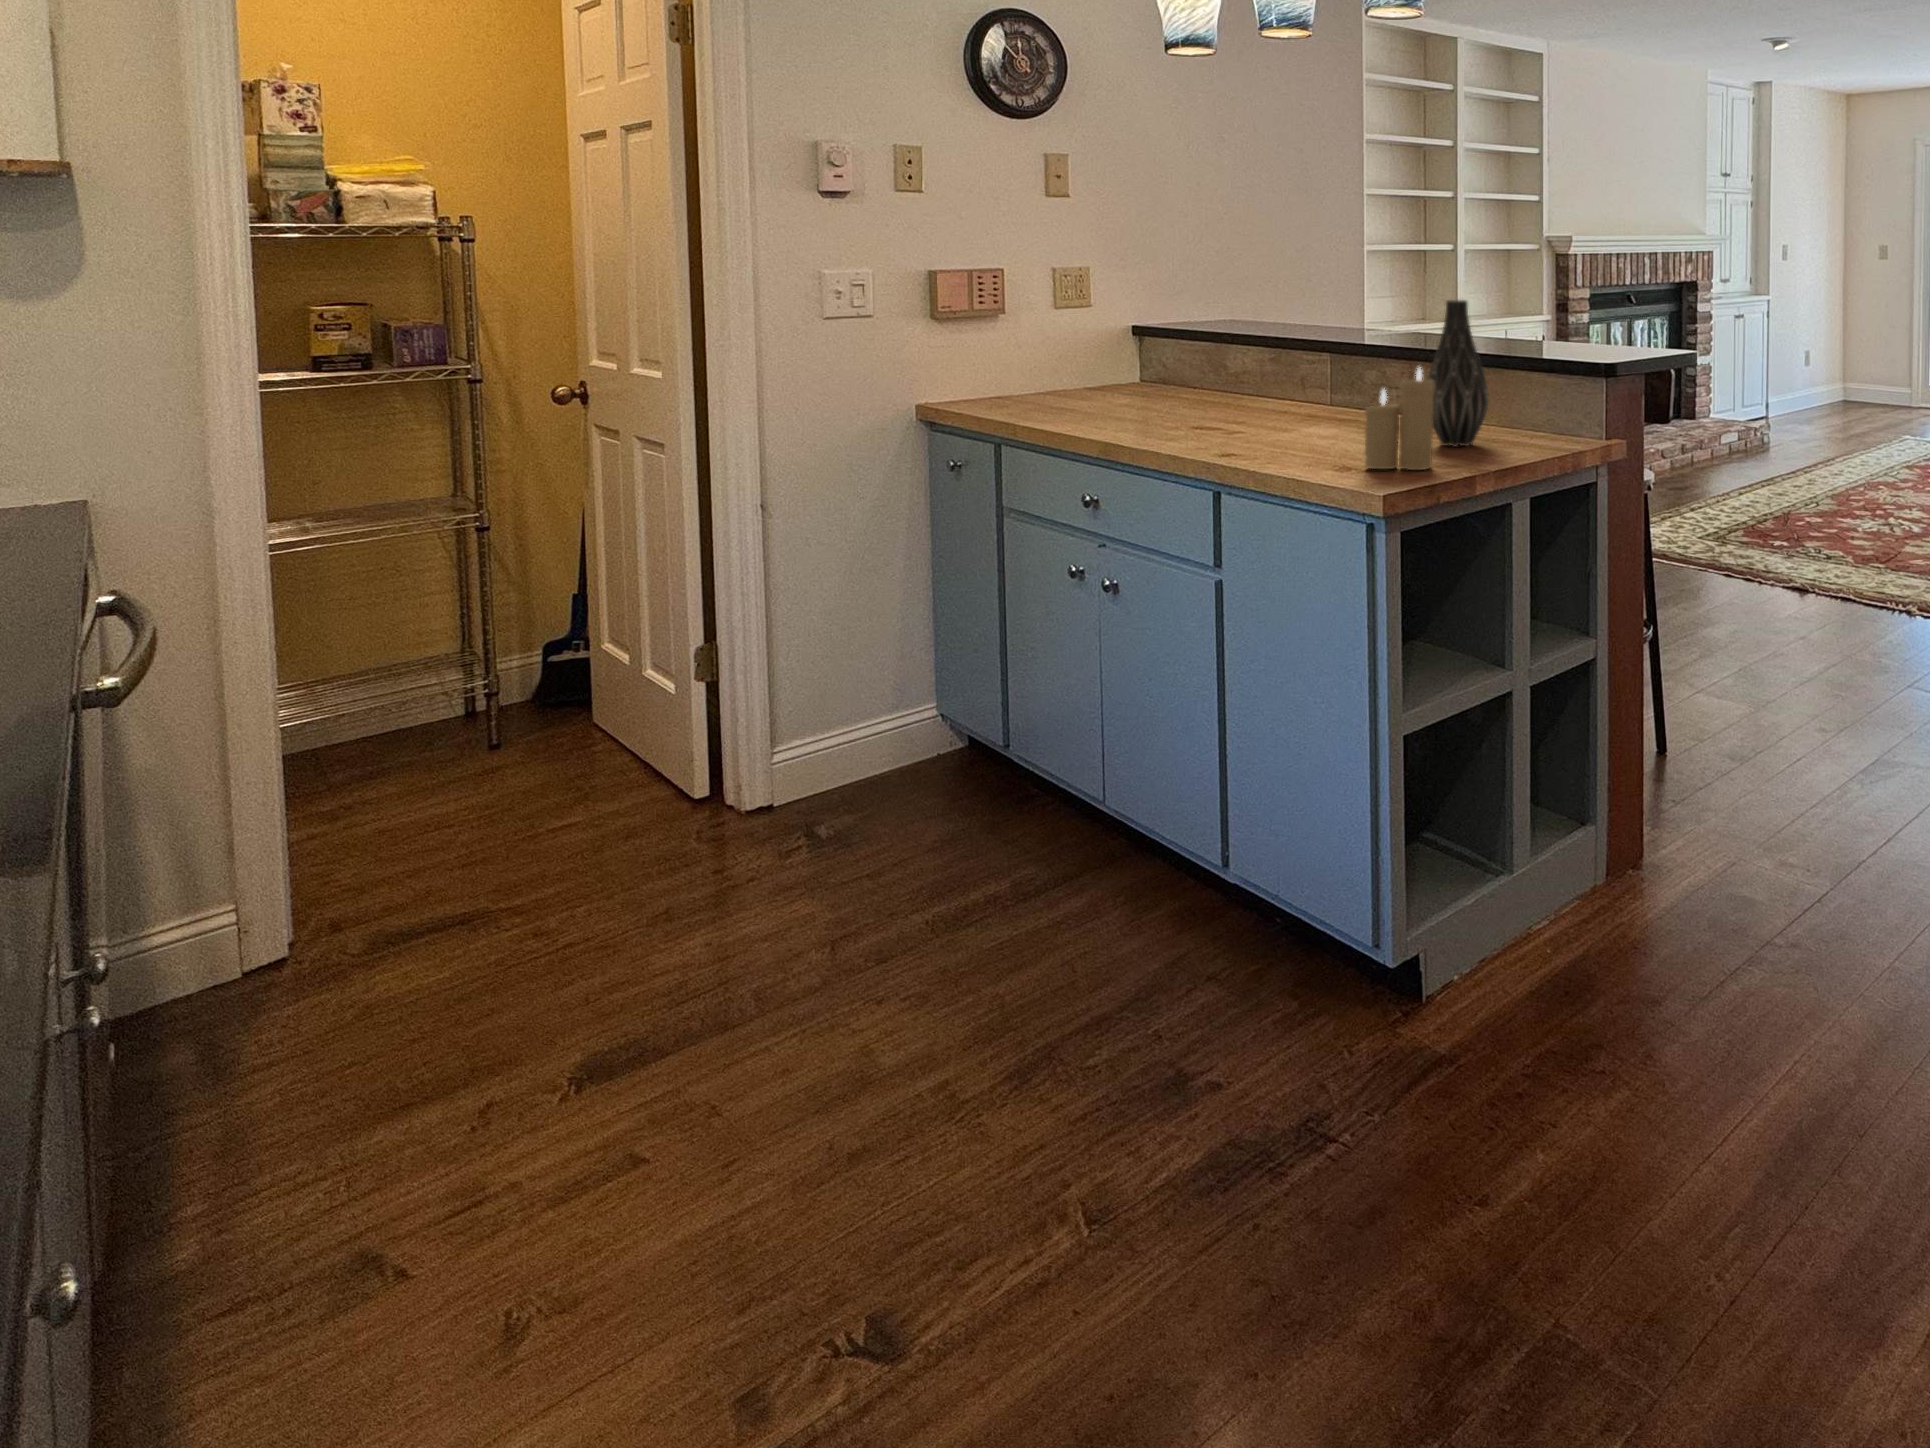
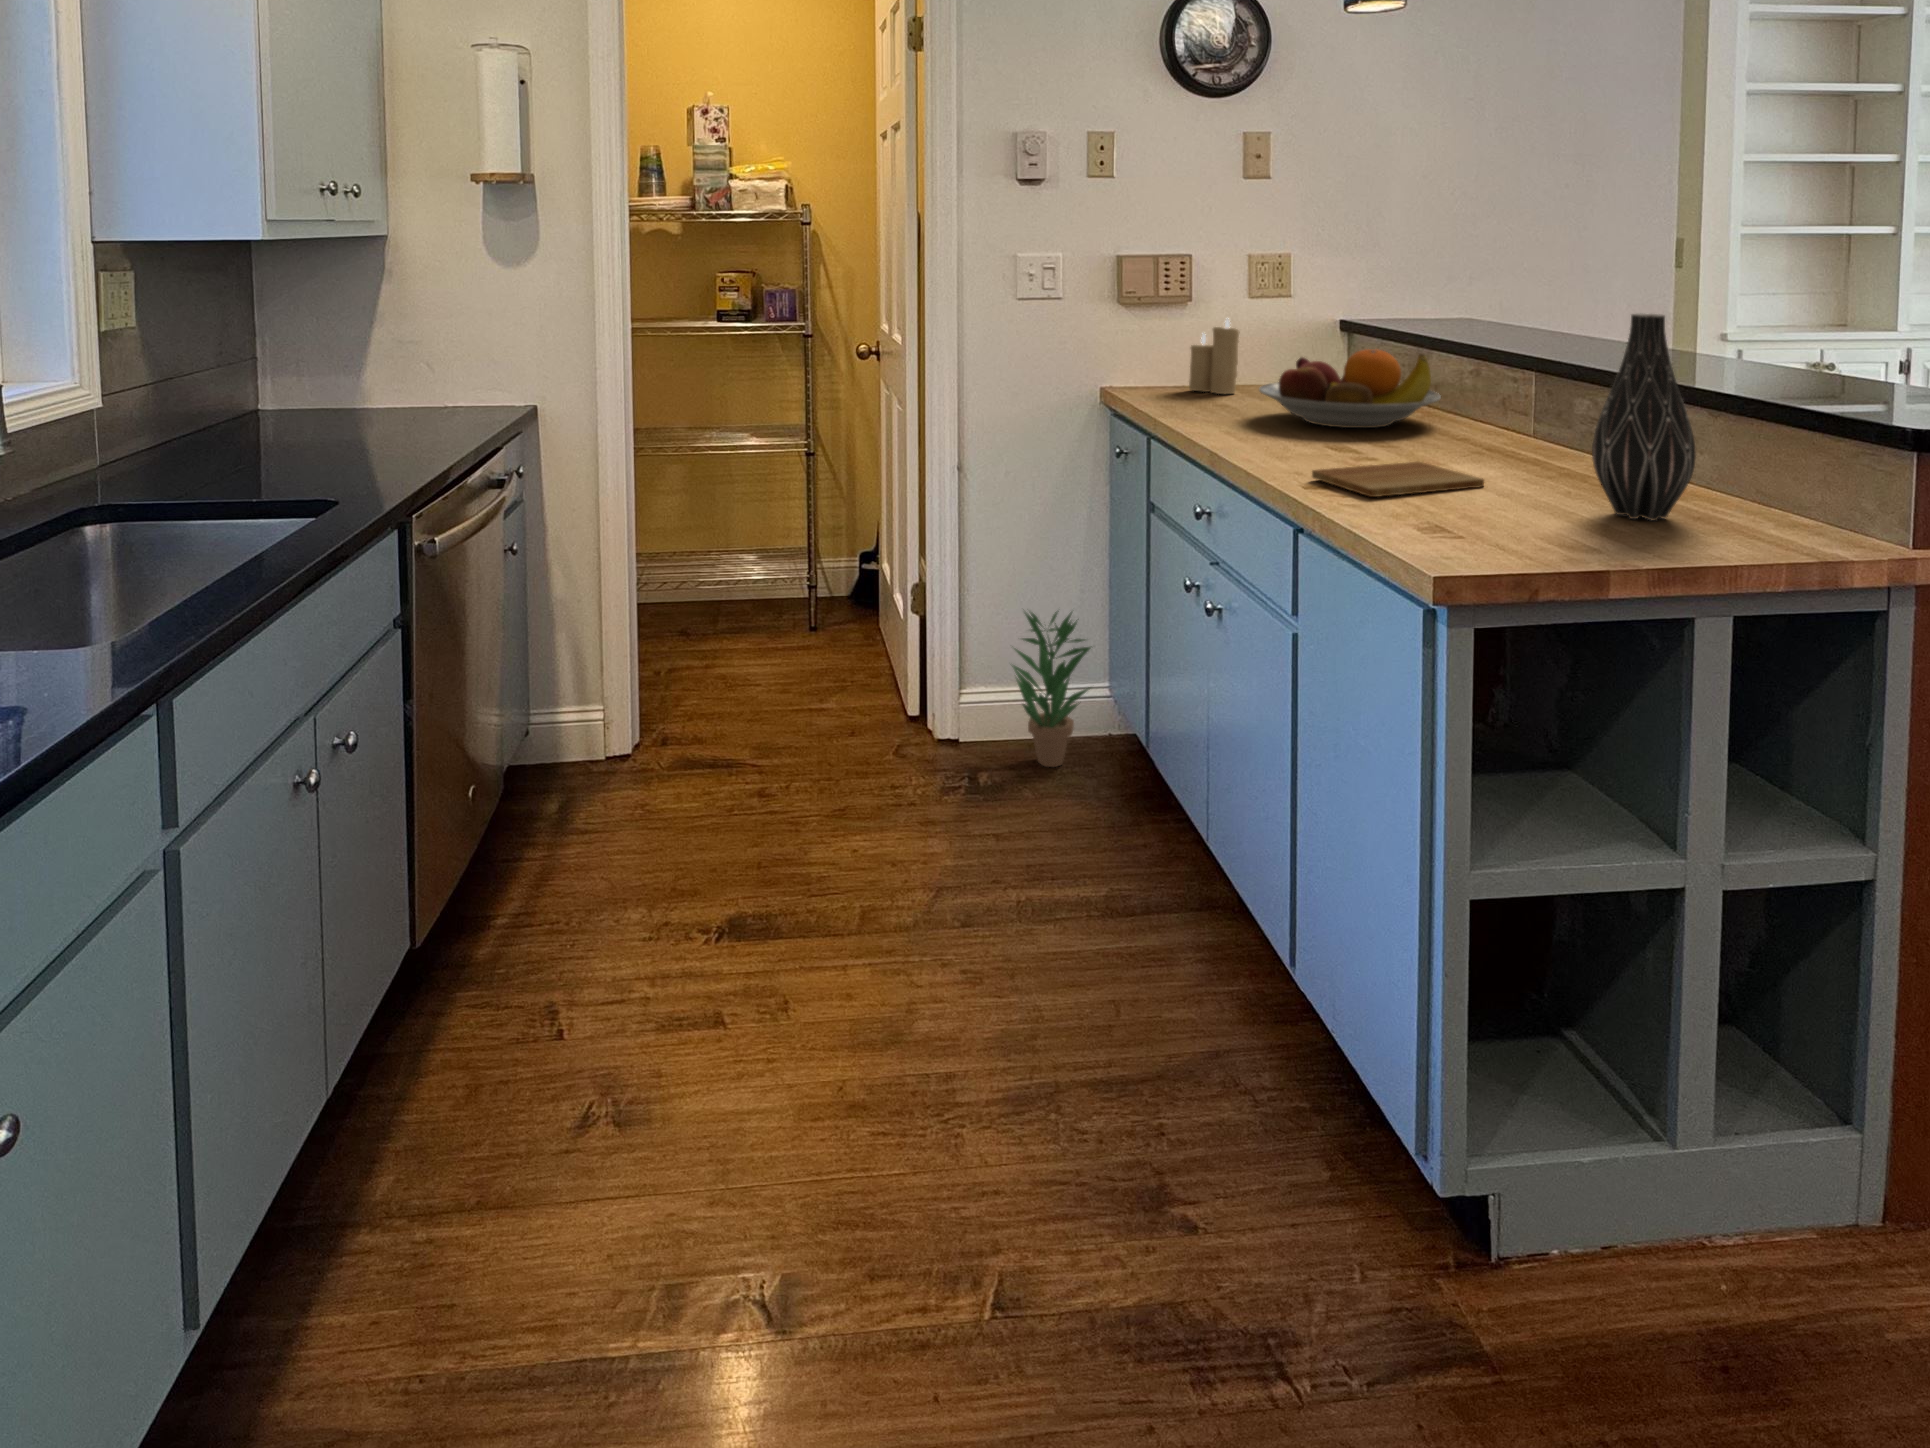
fruit bowl: none [1106,345,1259,414] -> present [1259,349,1441,428]
candle: present [1365,368,1435,470] -> present [1189,319,1240,394]
cutting board: none [1215,429,1341,457] -> present [1312,462,1484,497]
potted plant: none [836,628,938,798] -> present [1012,611,1090,767]

